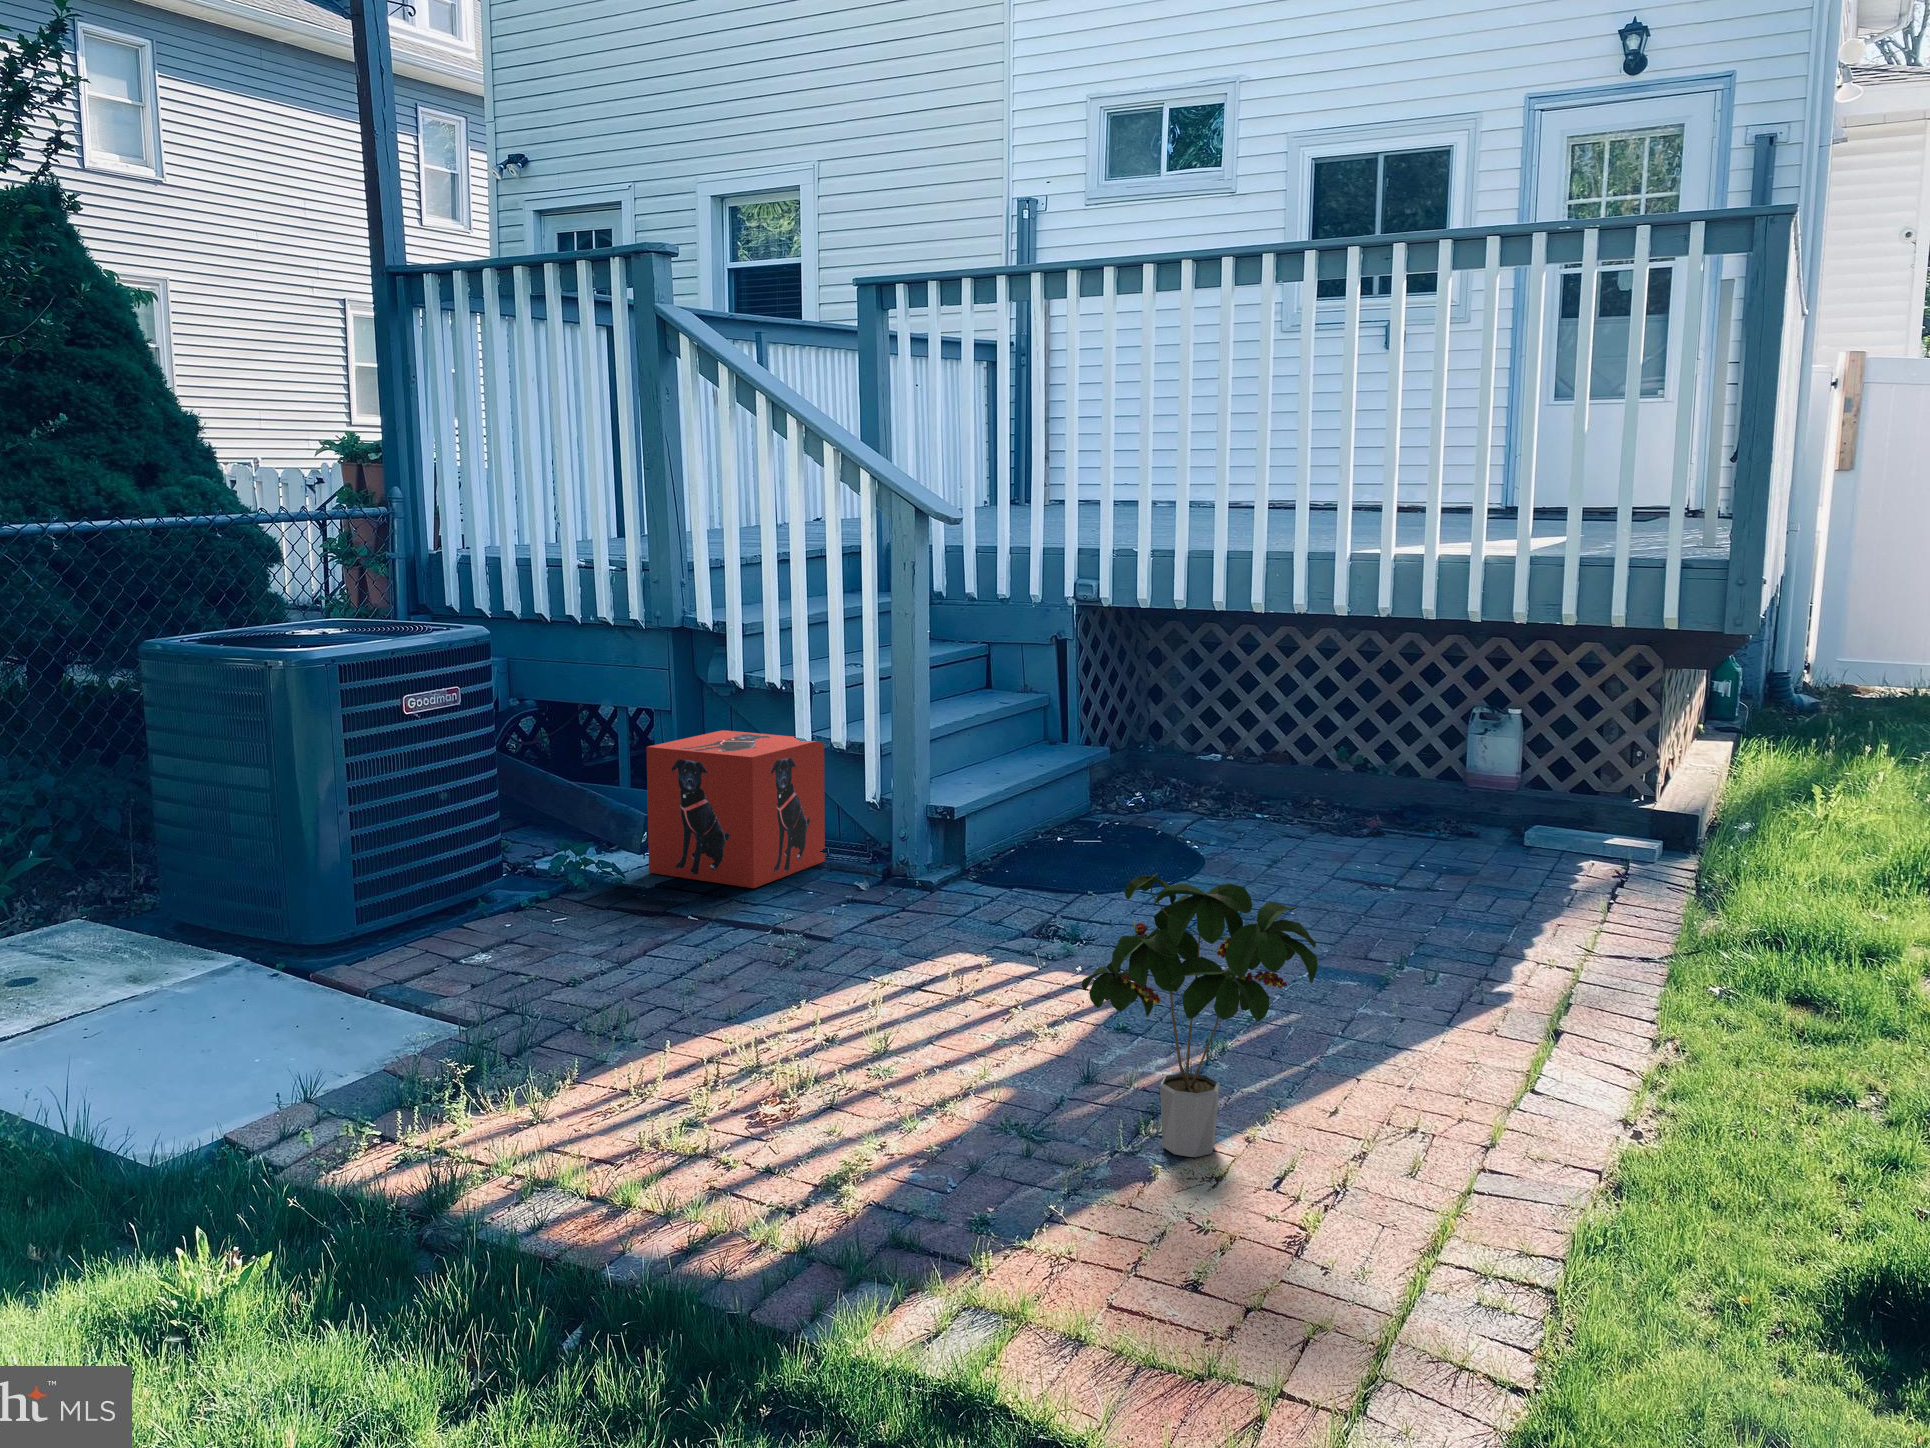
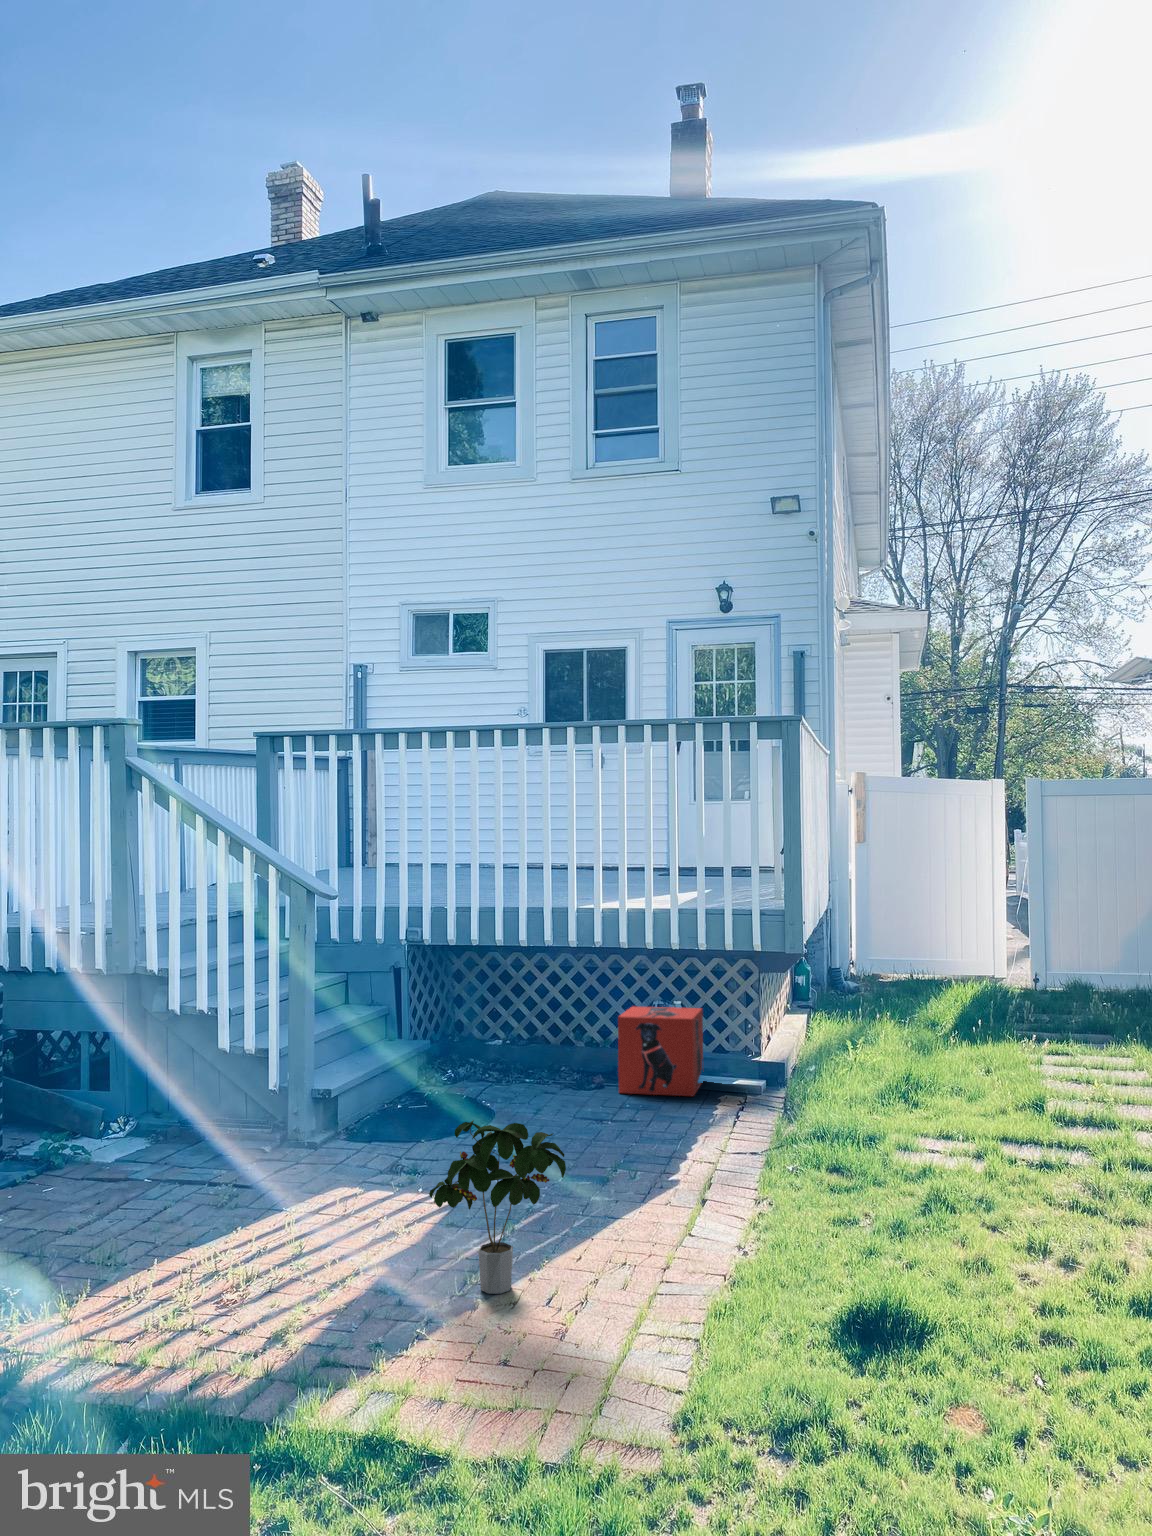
storage box: present [647,730,825,888] -> present [618,1006,703,1096]

